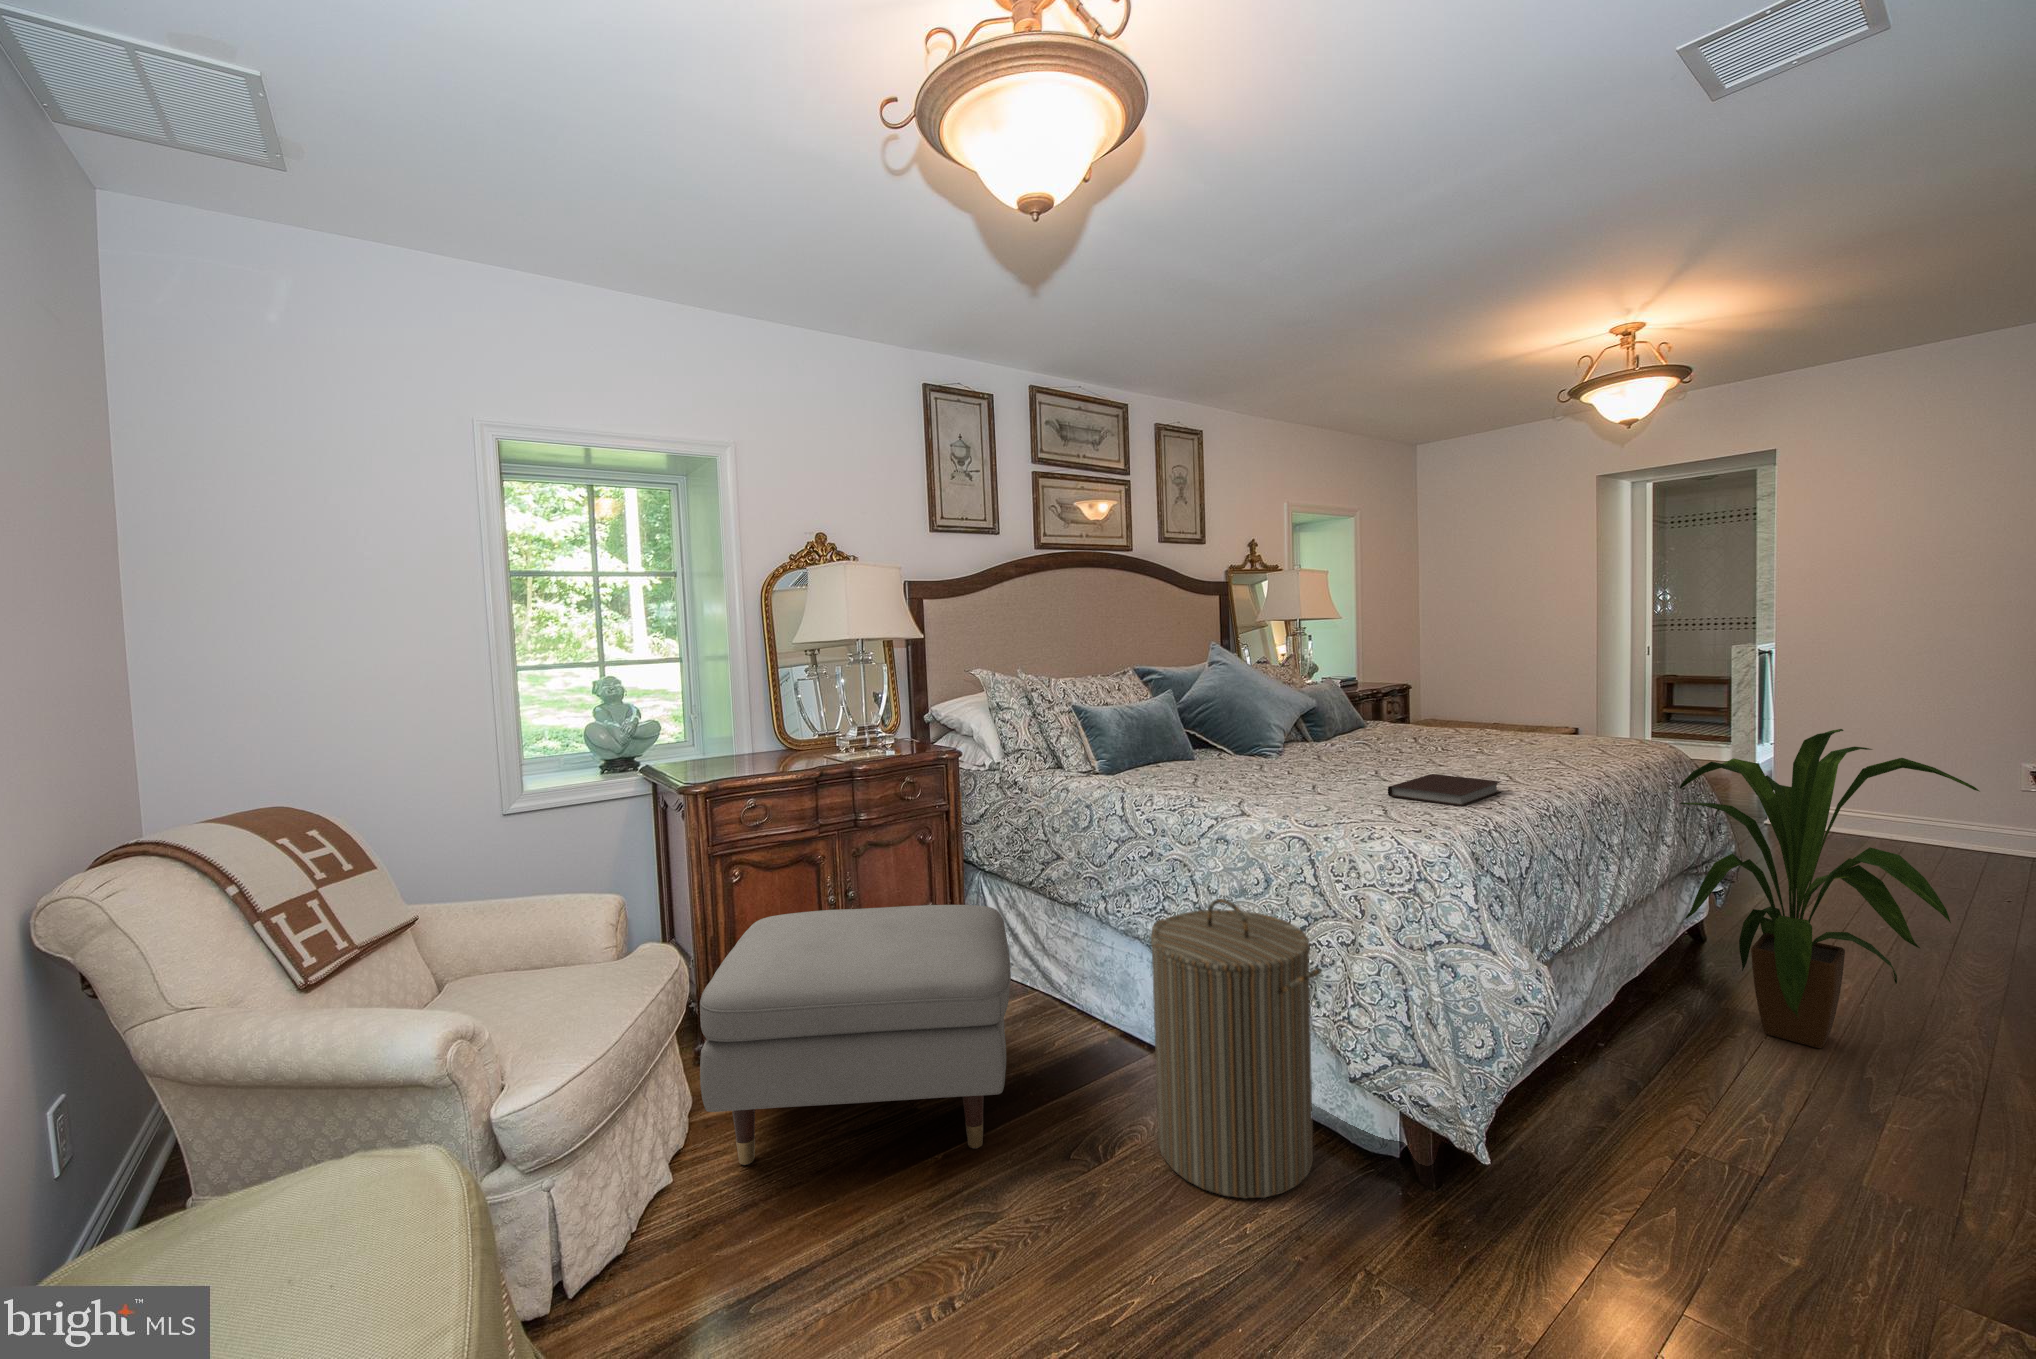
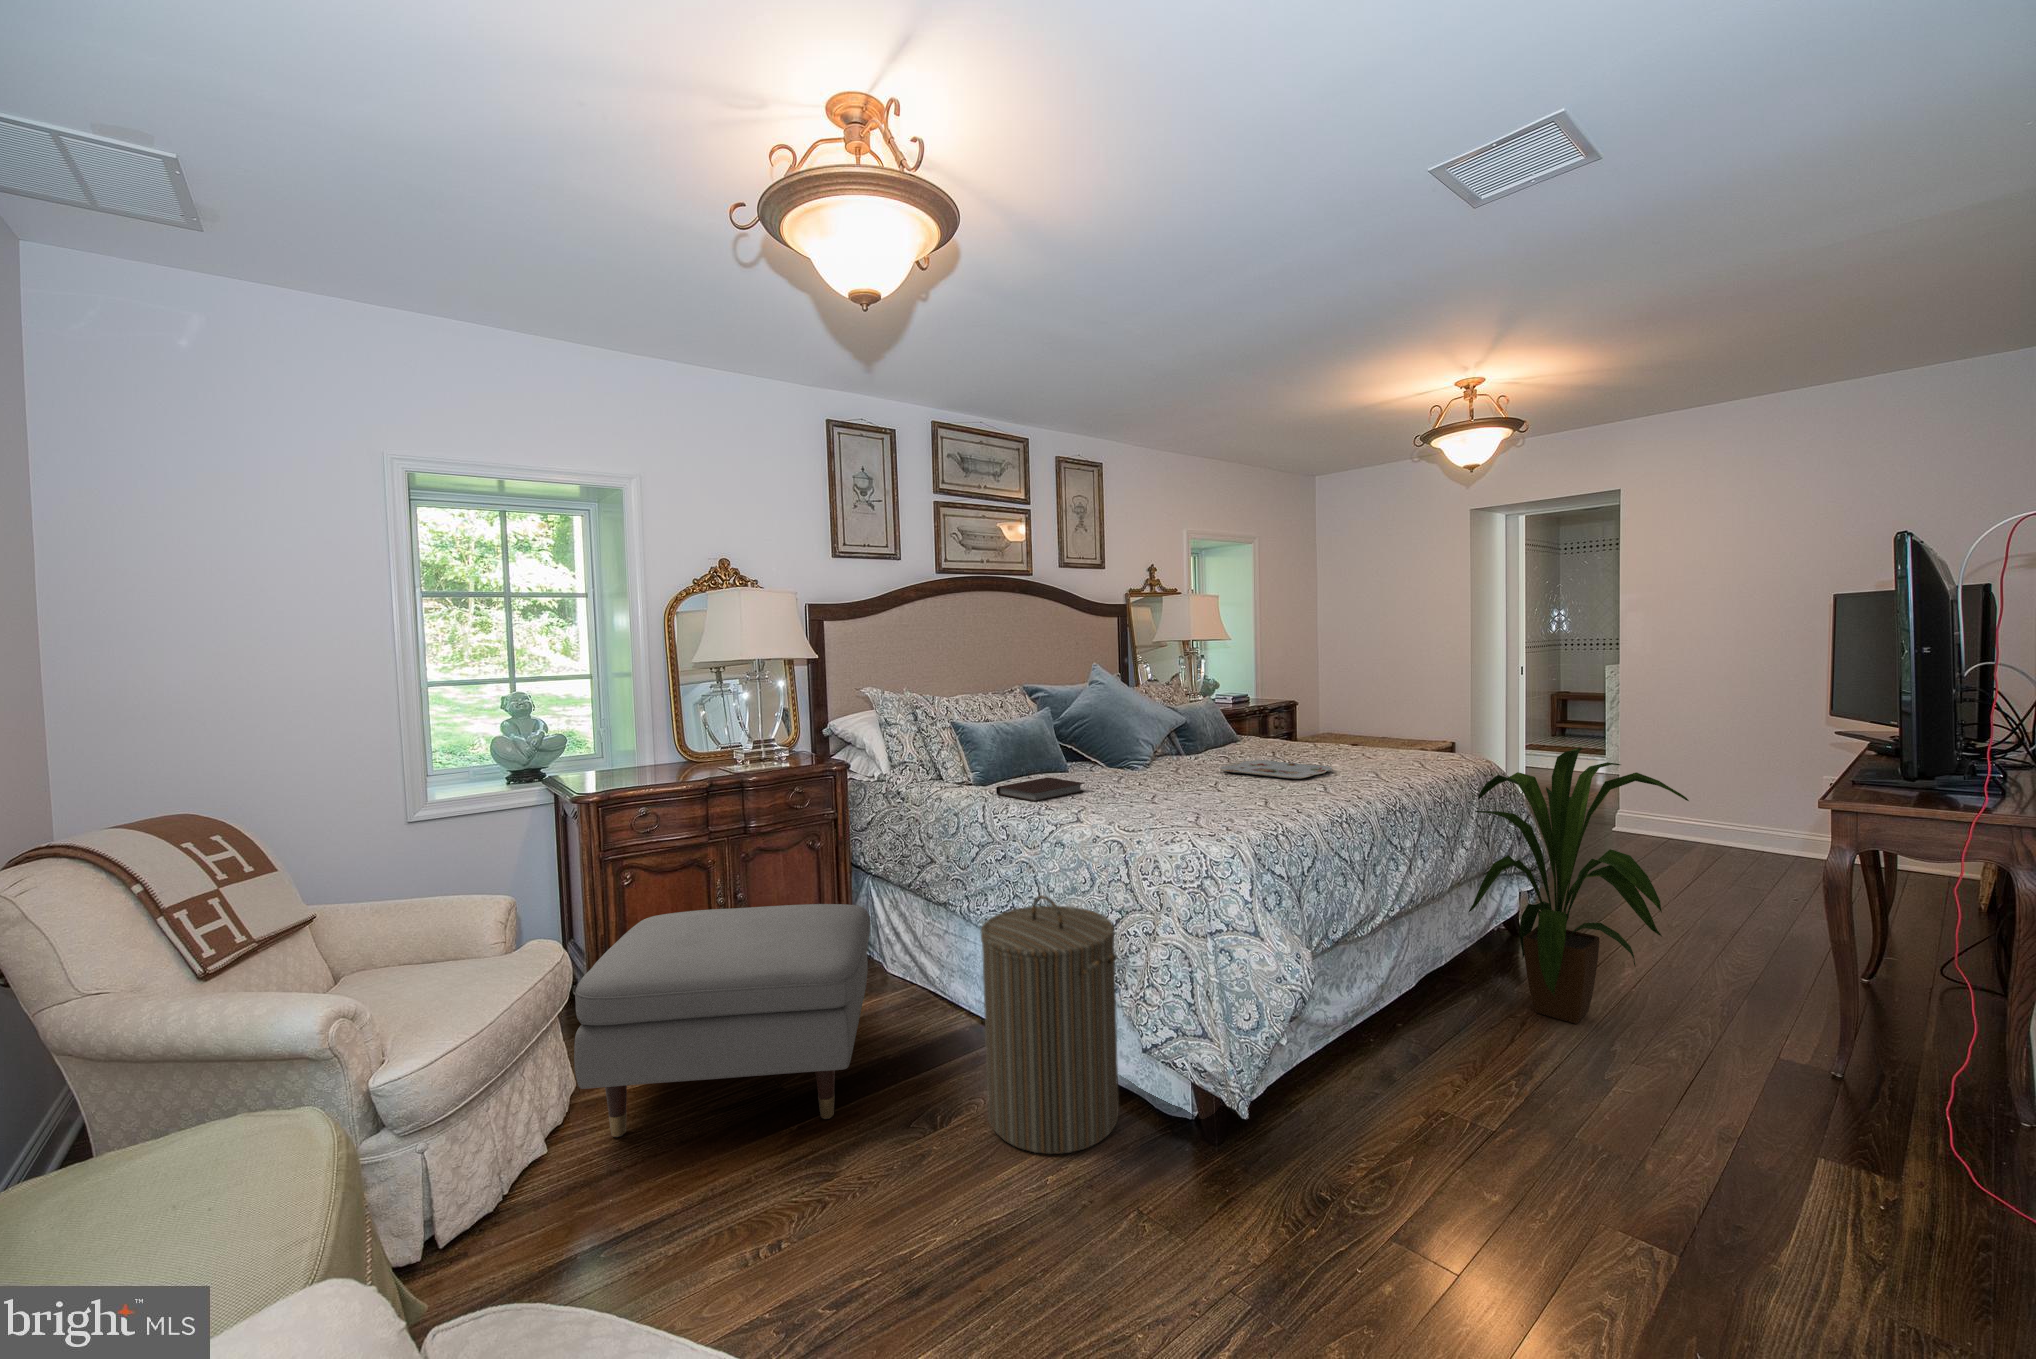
serving tray: none [1368,746,1501,767] -> present [1220,760,1332,779]
notebook: present [1388,774,1501,806] -> present [996,777,1084,802]

